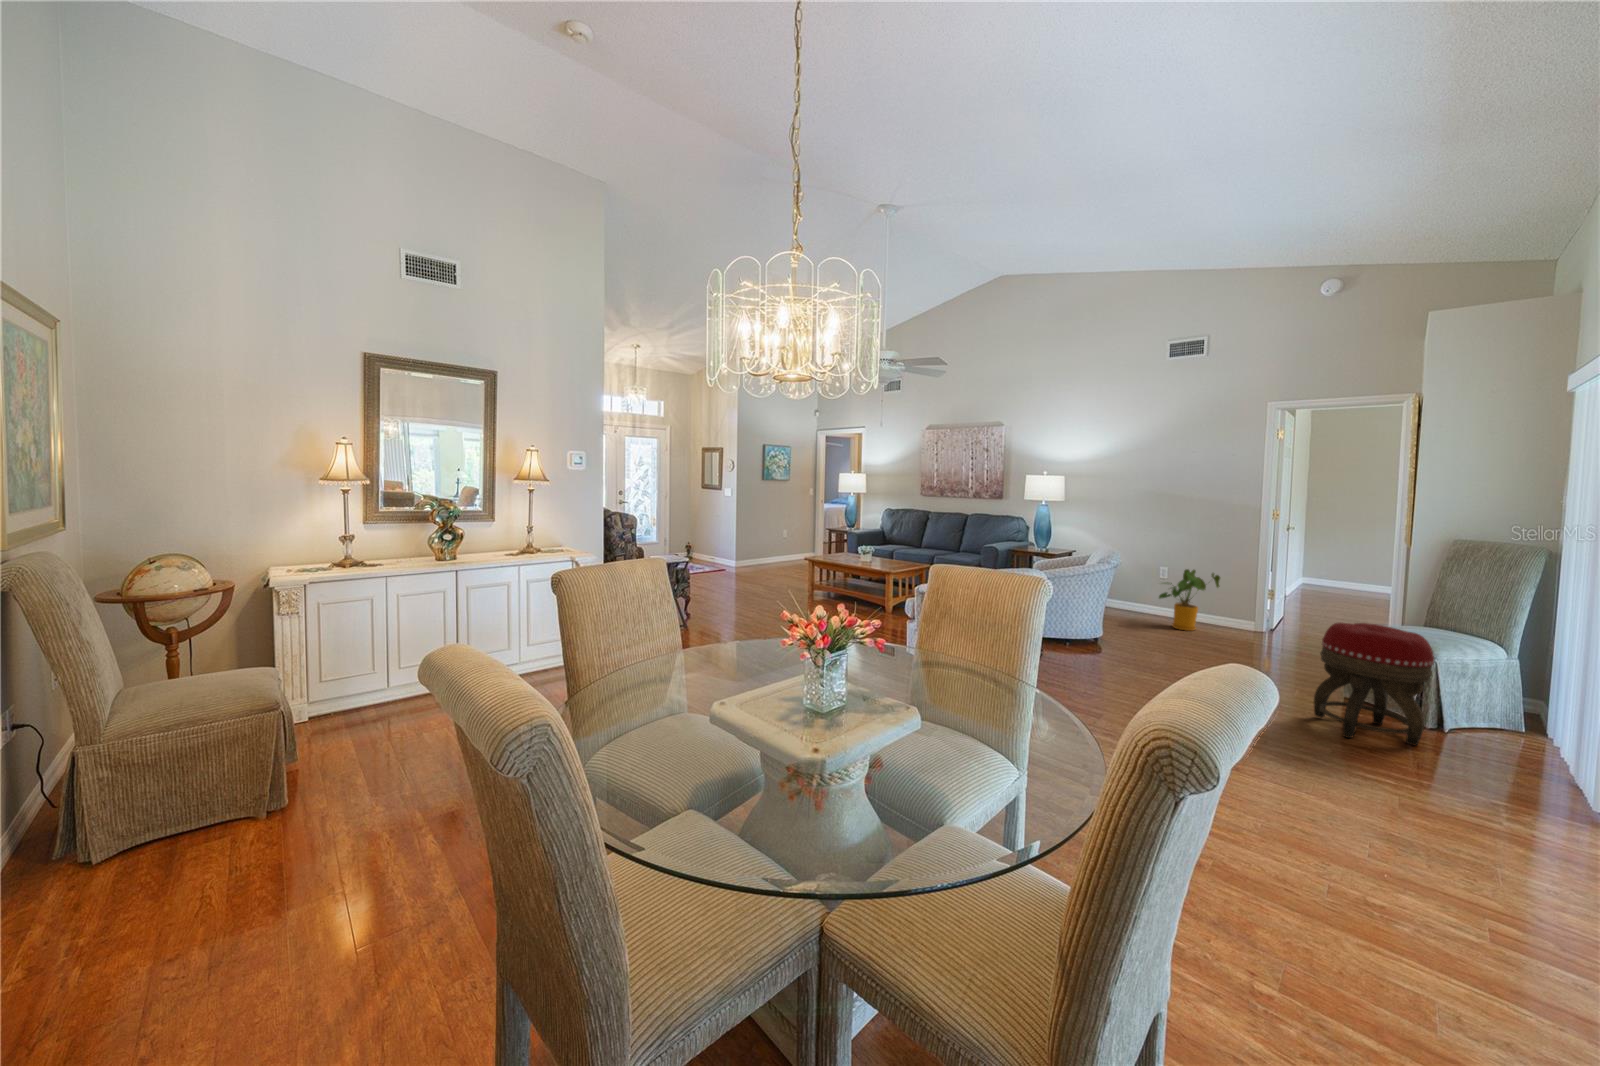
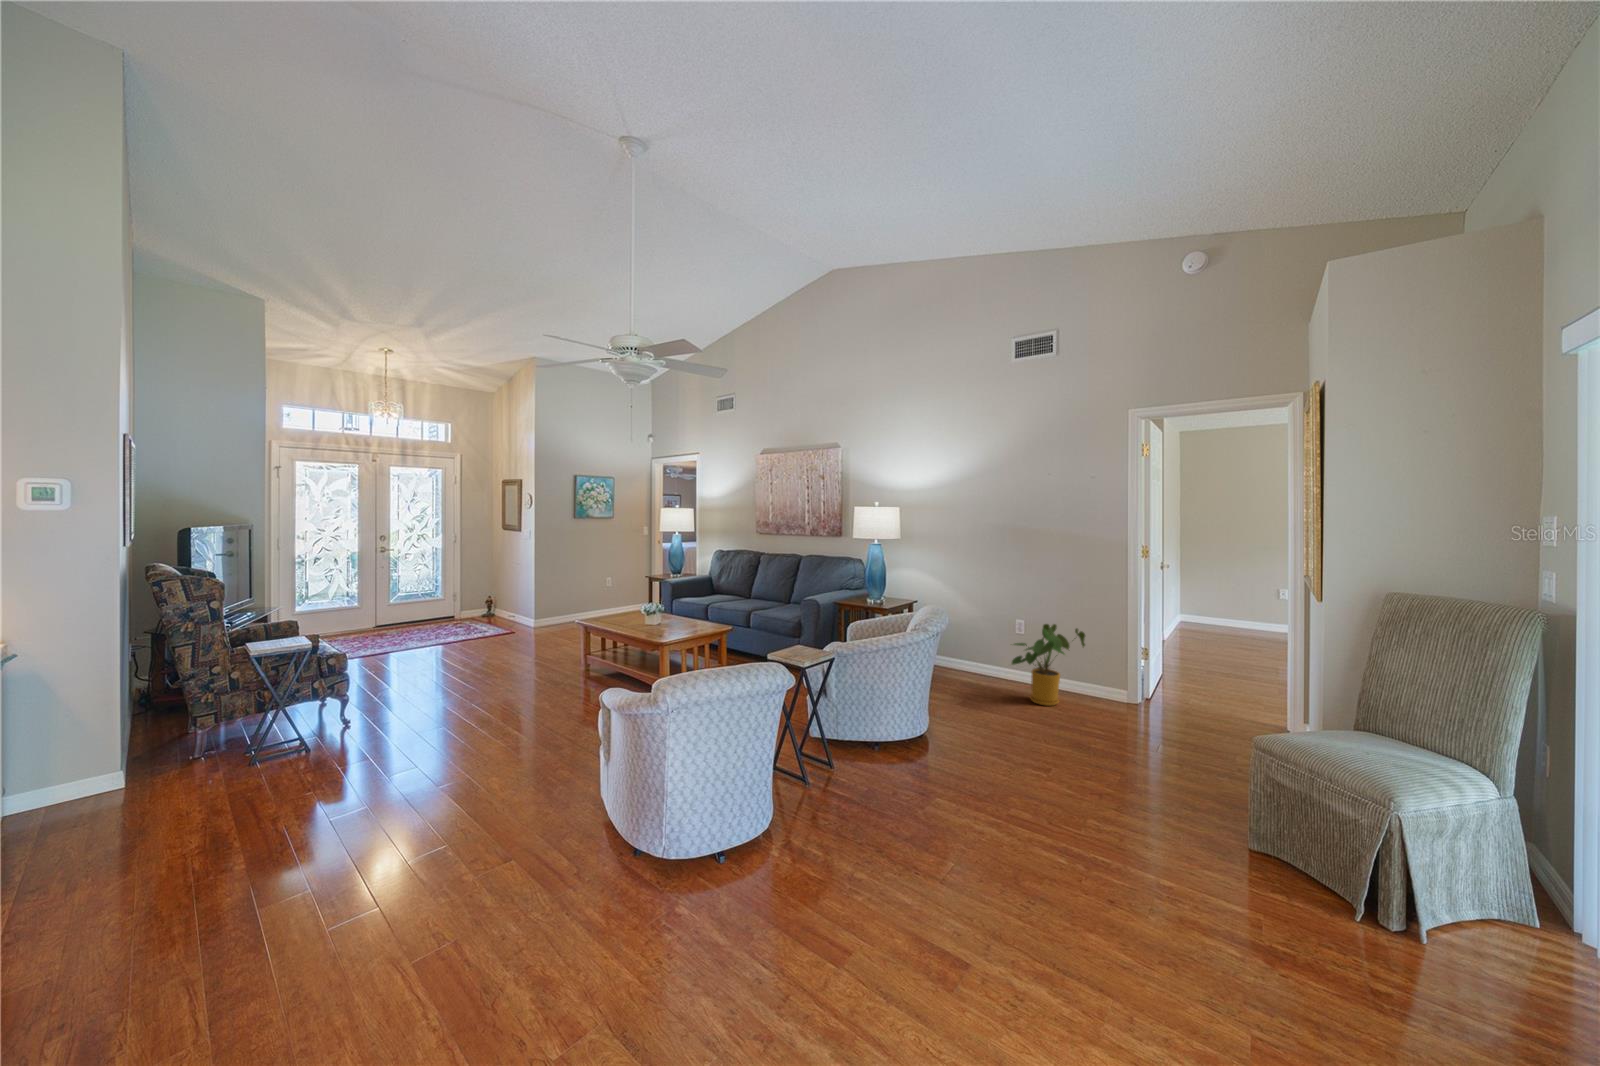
footstool: present [1314,623,1434,746] -> none [1209,748,1407,989]

